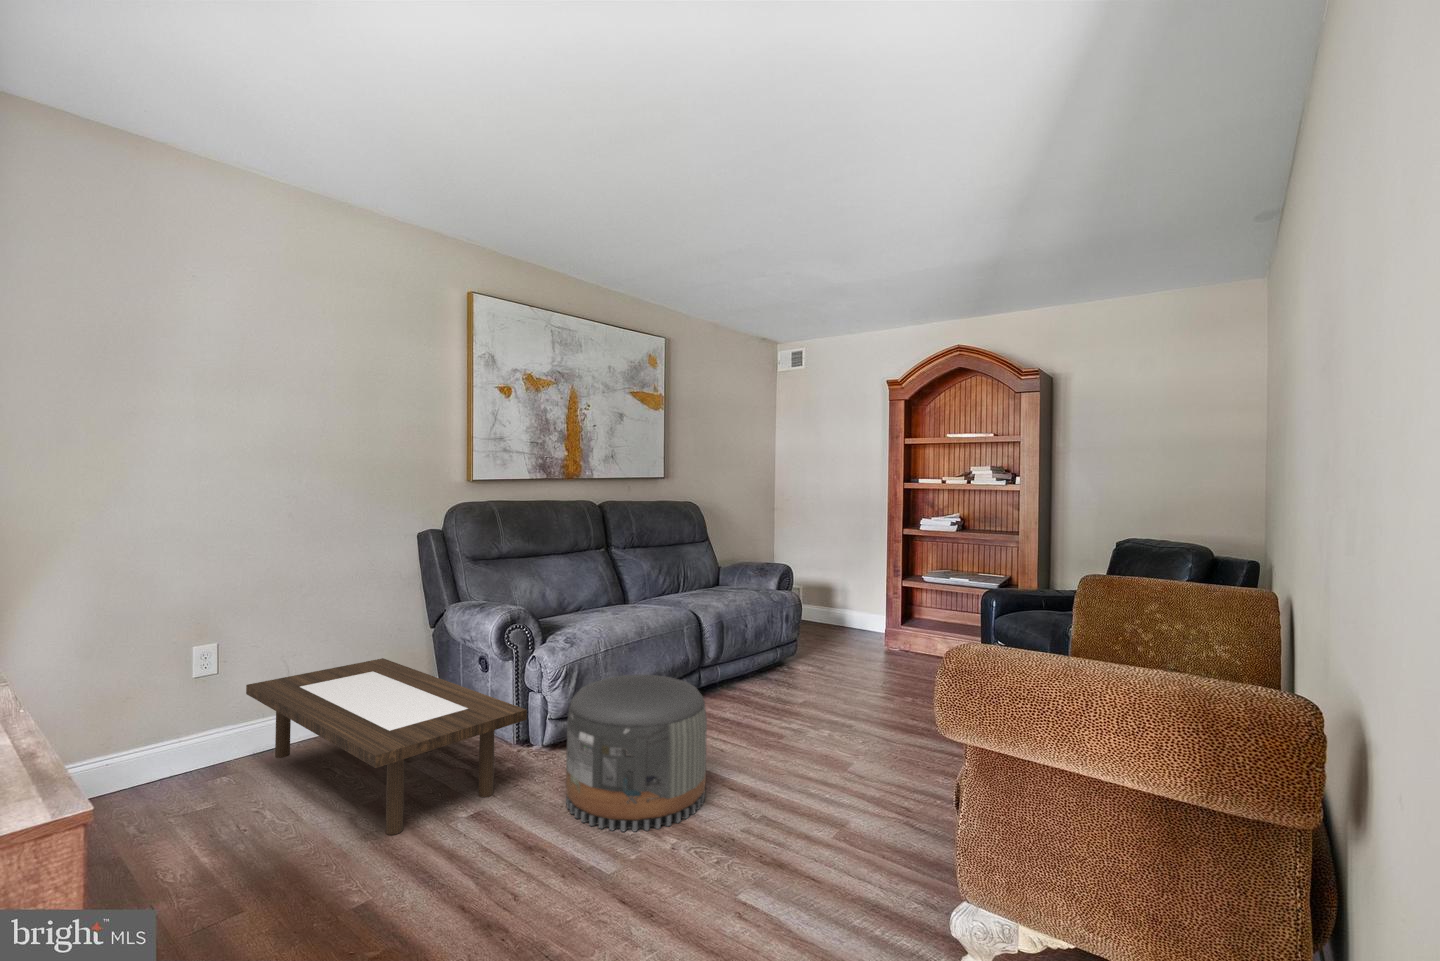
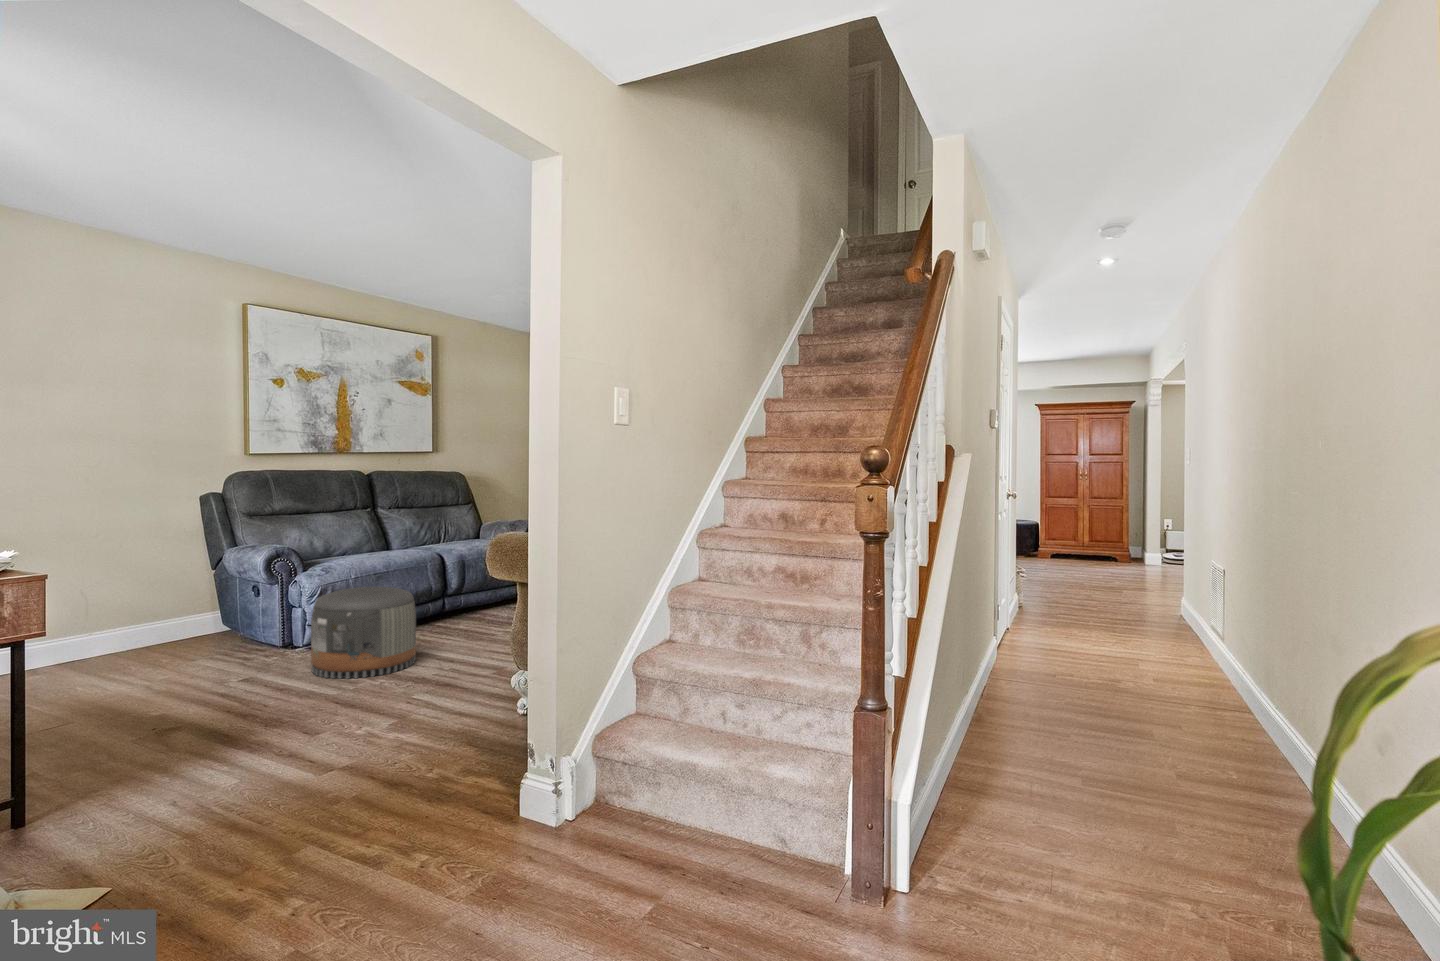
coffee table: present [246,658,527,835] -> none [53,592,283,689]

